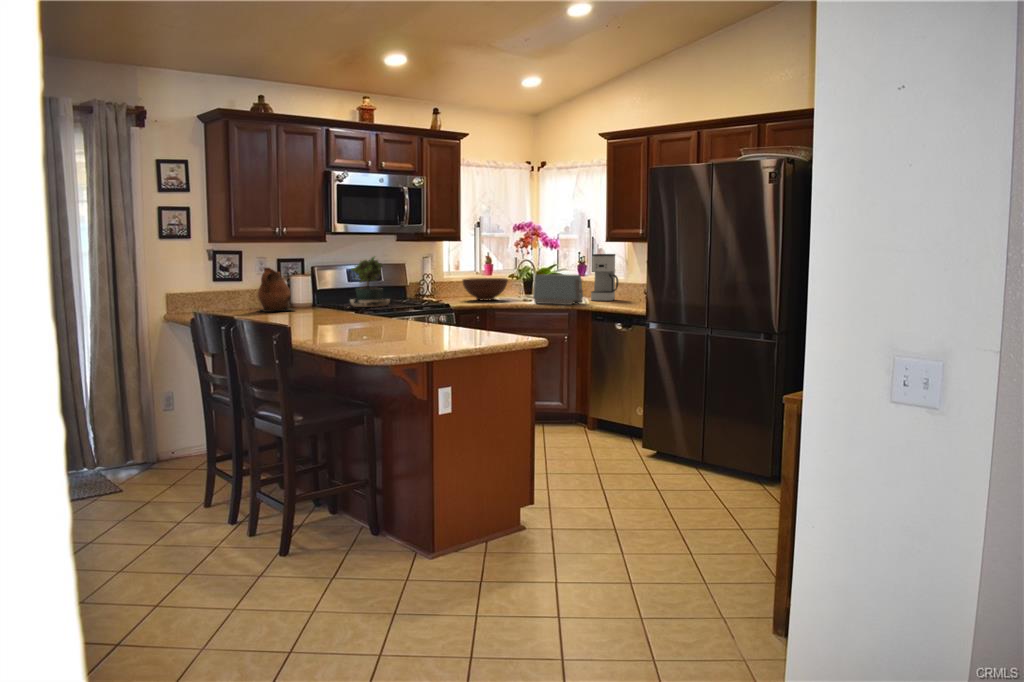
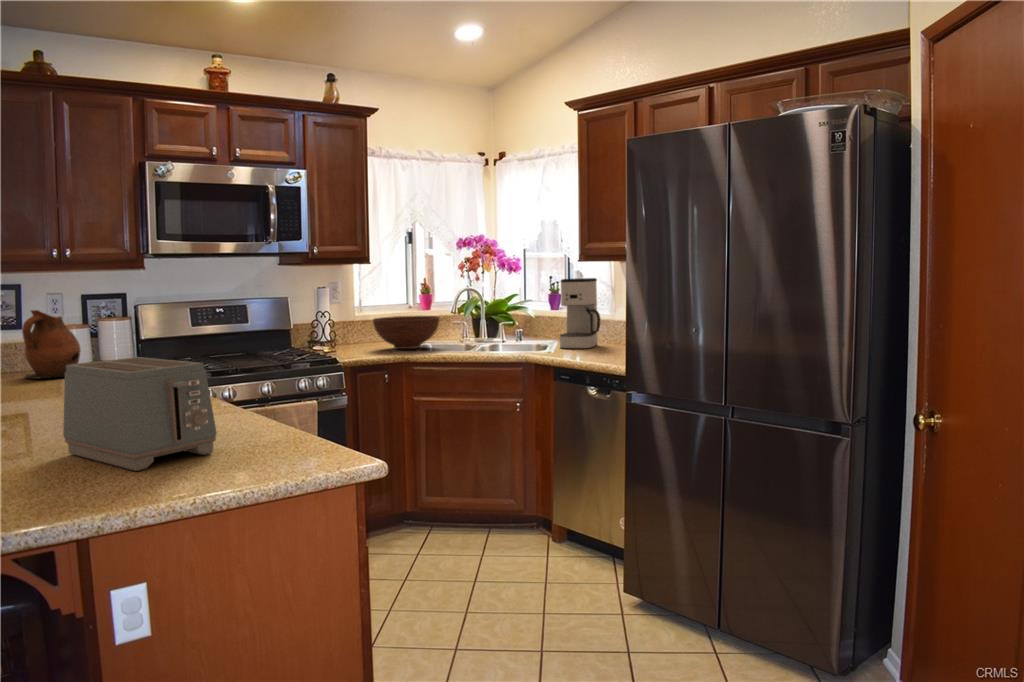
potted plant: present [350,257,390,307] -> none [171,287,251,369]
toaster: present [533,274,583,305] -> present [63,357,217,471]

